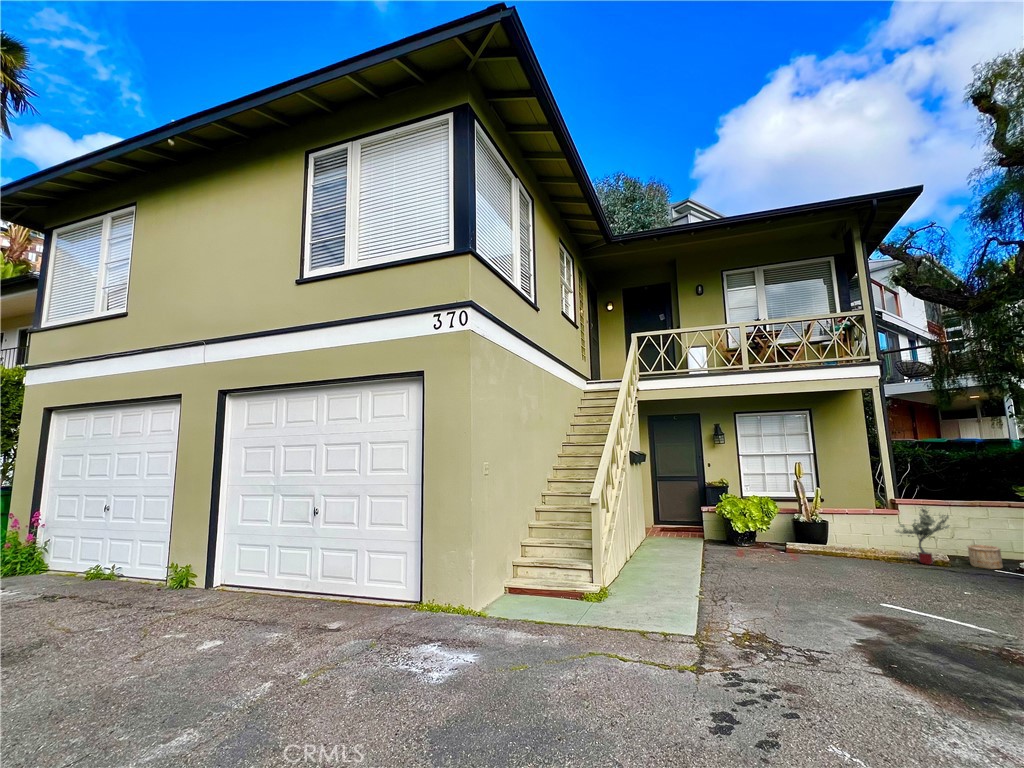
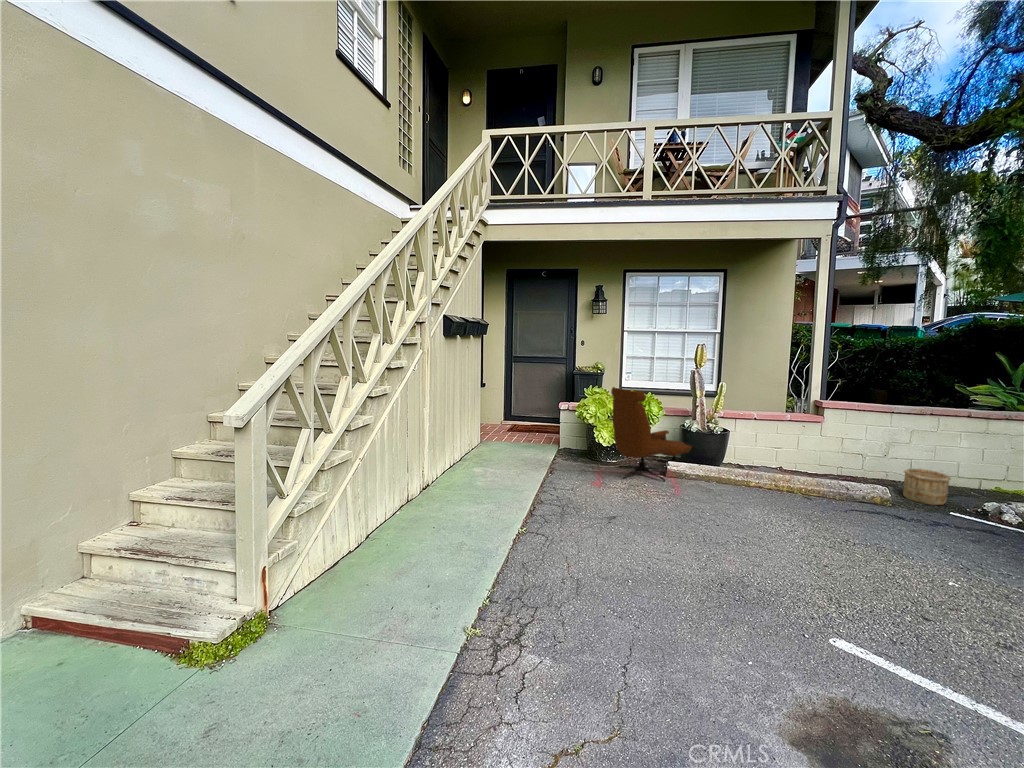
lounge chair: none [739,491,804,554] -> present [611,387,692,481]
potted tree: present [896,507,950,565] -> none [816,415,896,497]

